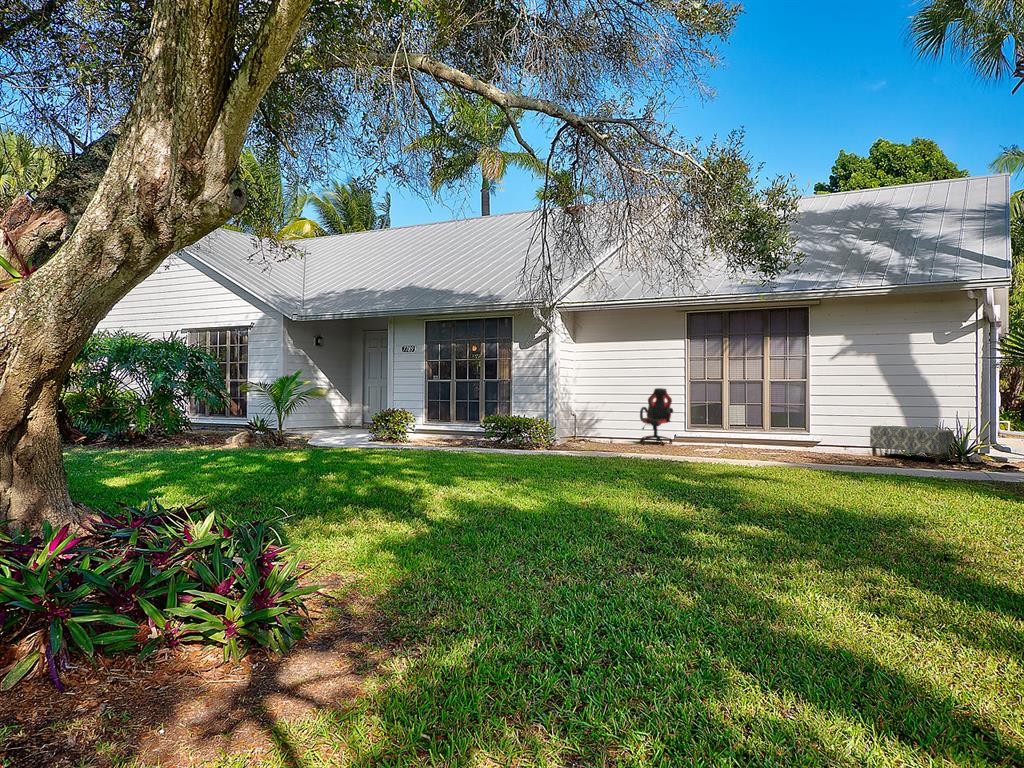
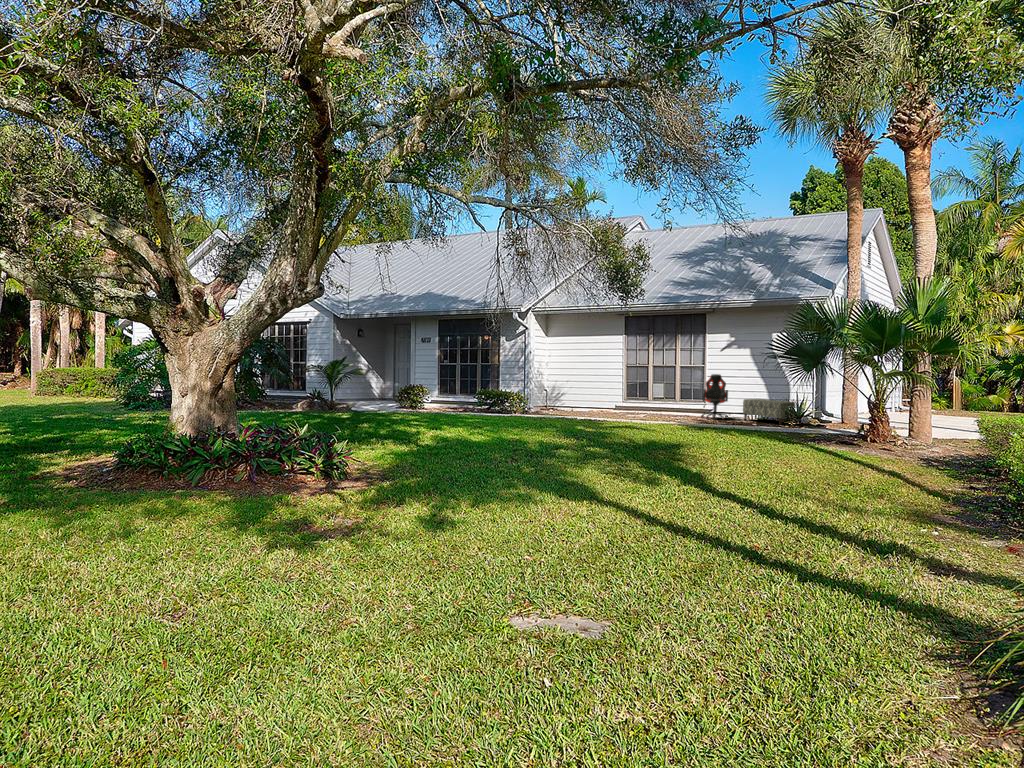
chair: present [640,388,673,445] -> present [701,374,728,420]

